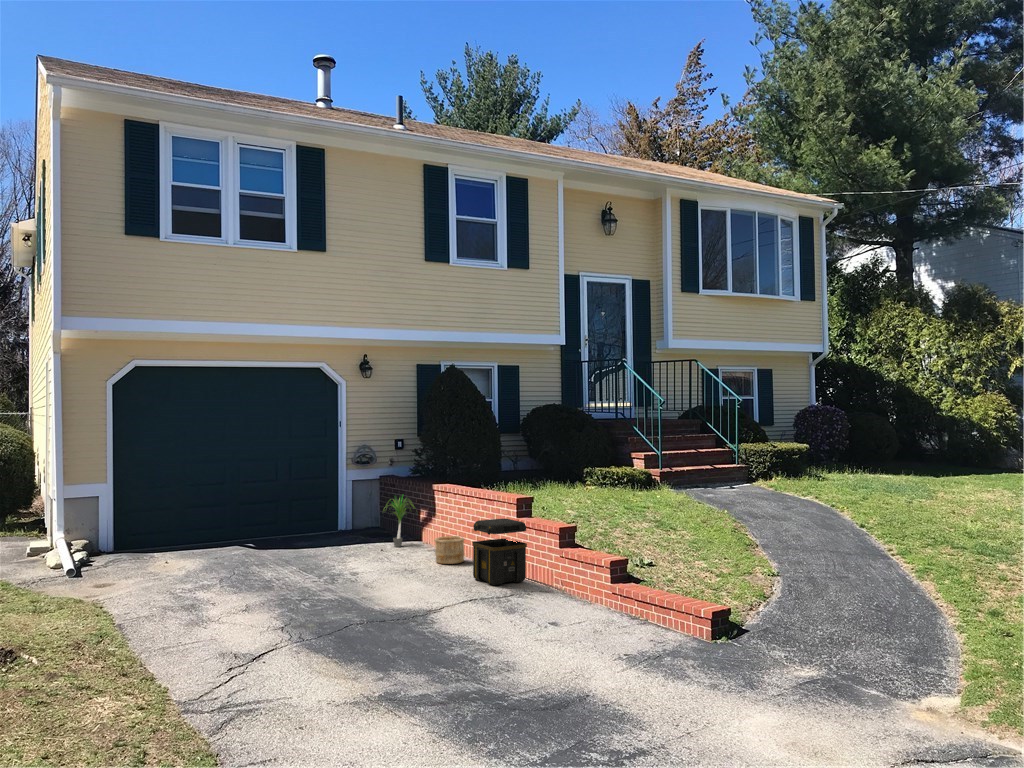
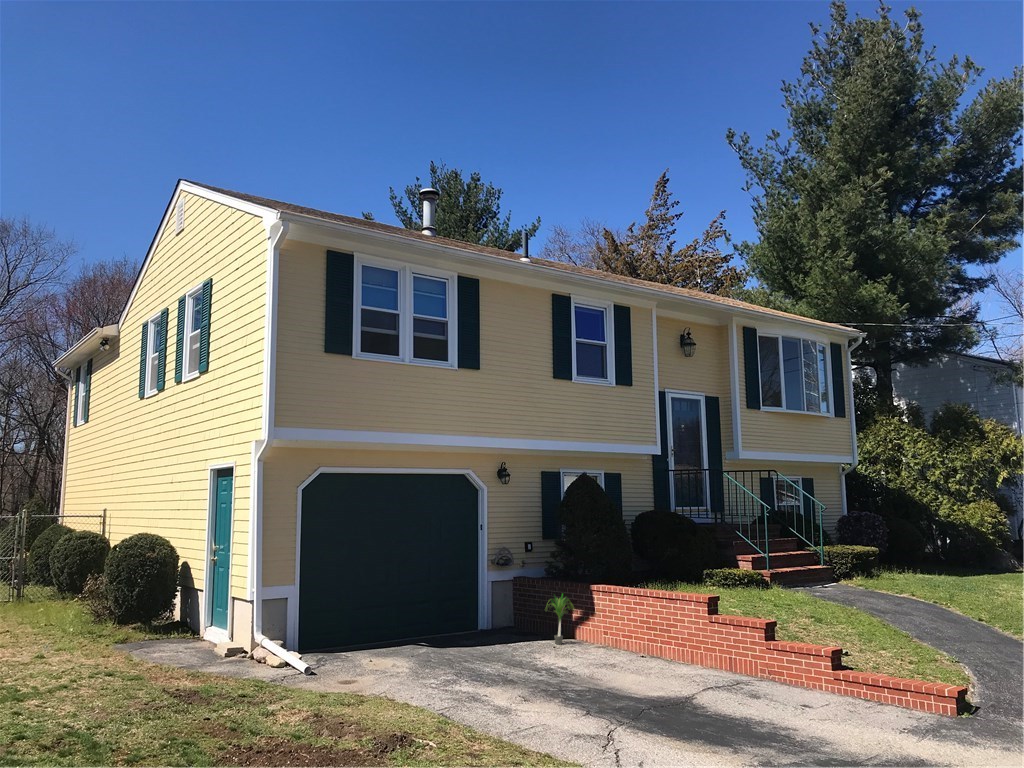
toolbox: present [472,519,527,585] -> none [676,616,726,678]
wooden bucket: present [435,536,464,564] -> none [615,633,644,659]

